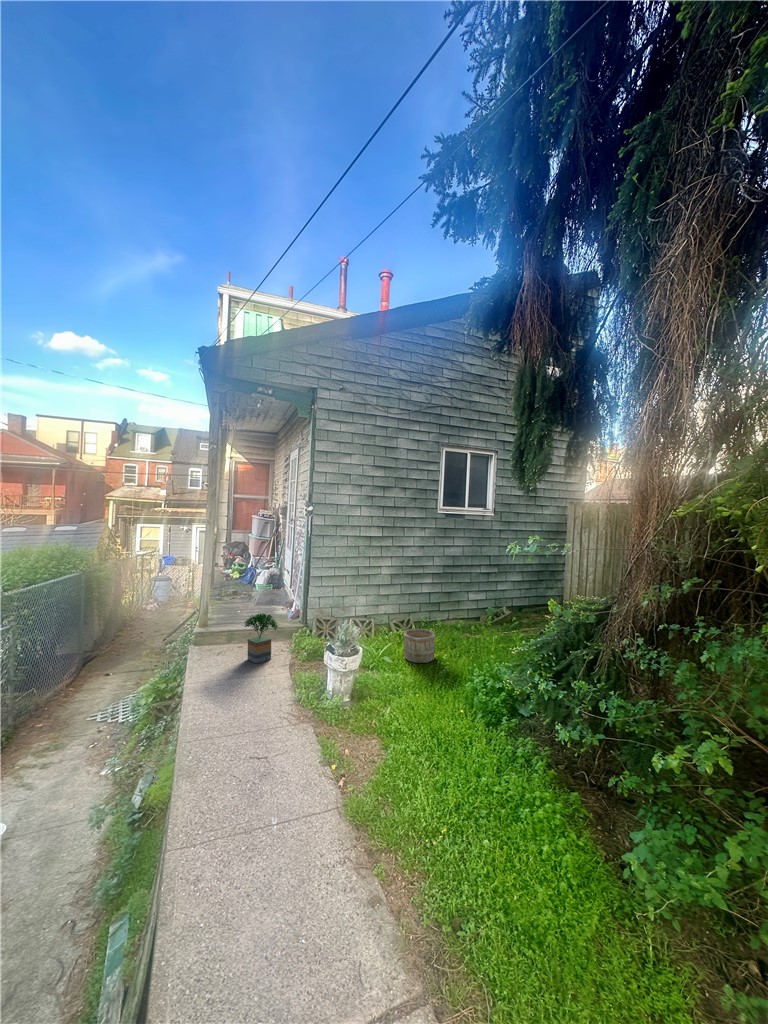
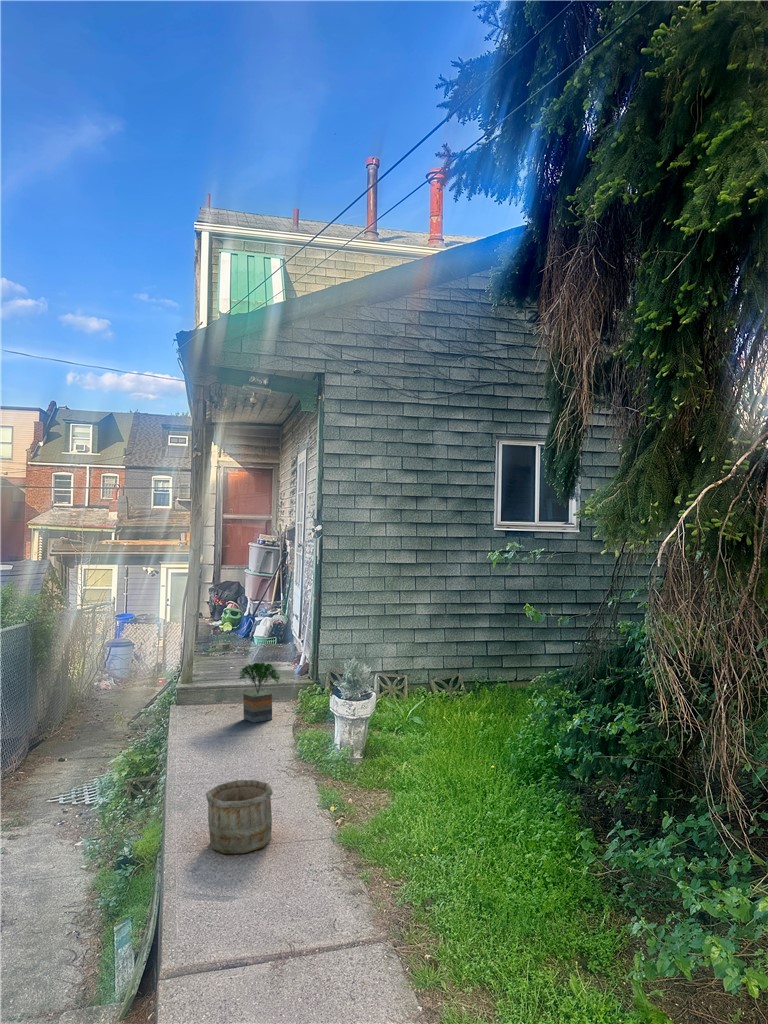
wooden bucket: present [403,629,436,663] -> present [206,780,273,854]

